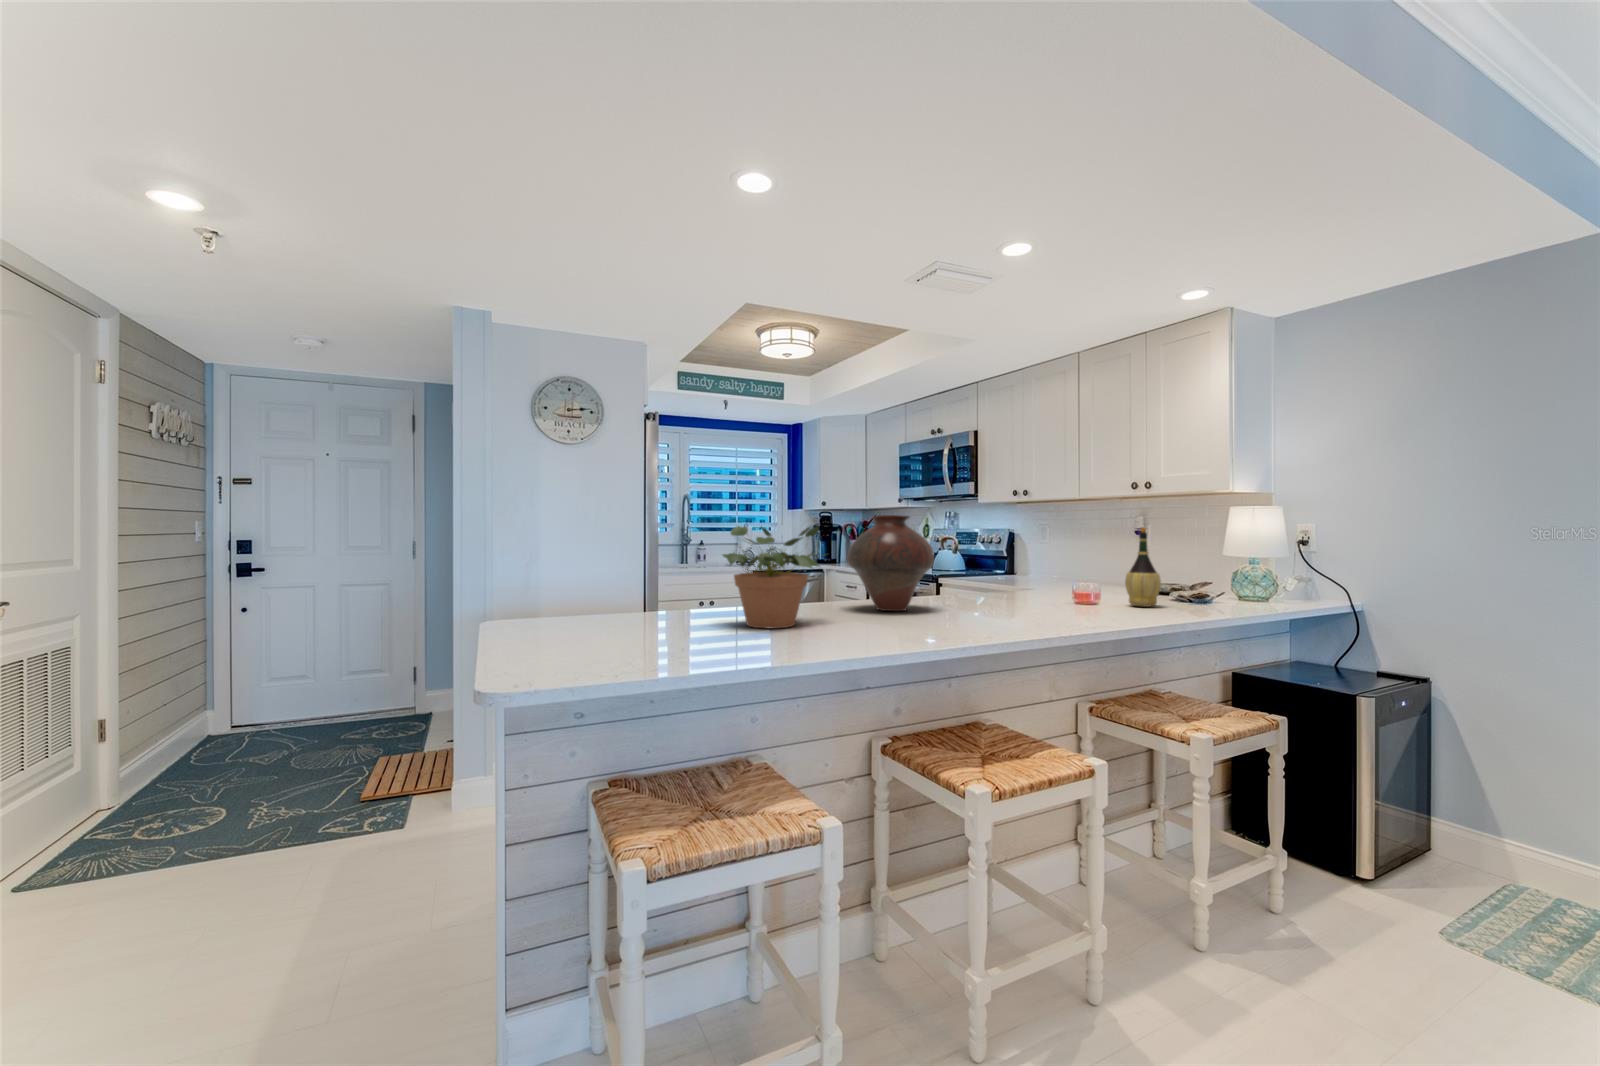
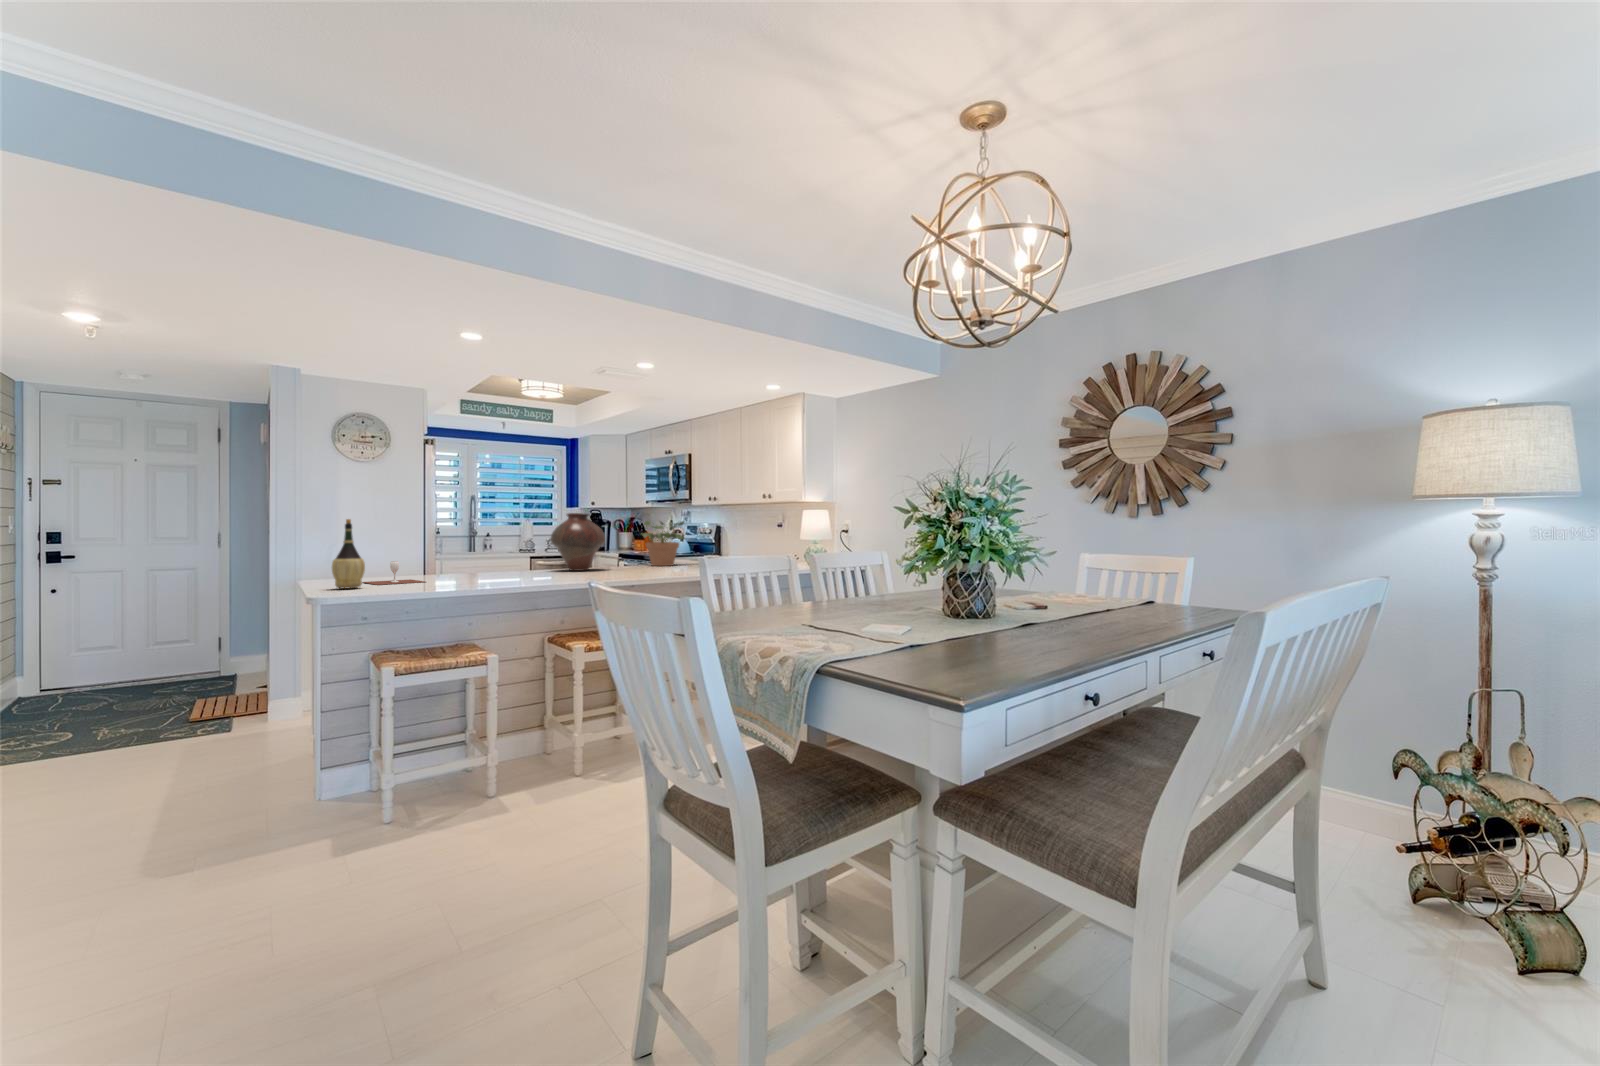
potted plant: present [723,526,819,629] -> present [641,521,684,566]
wine bottle: present [1125,528,1161,607] -> present [332,519,365,589]
wine glass: none [573,605,684,654] -> present [363,561,425,585]

